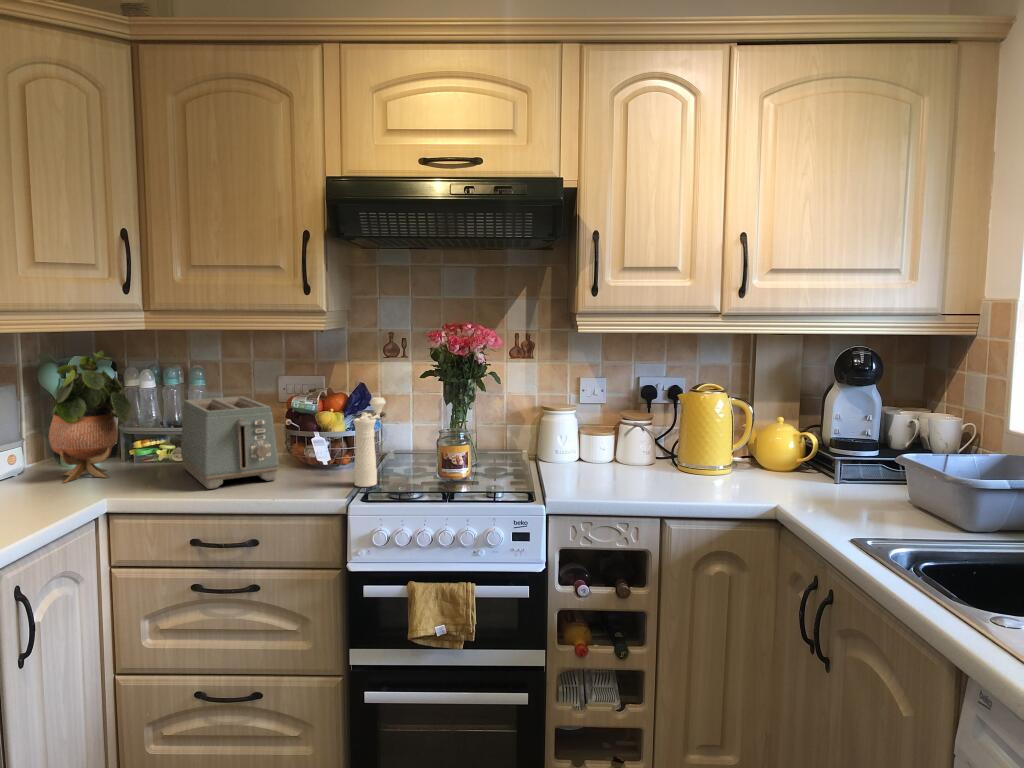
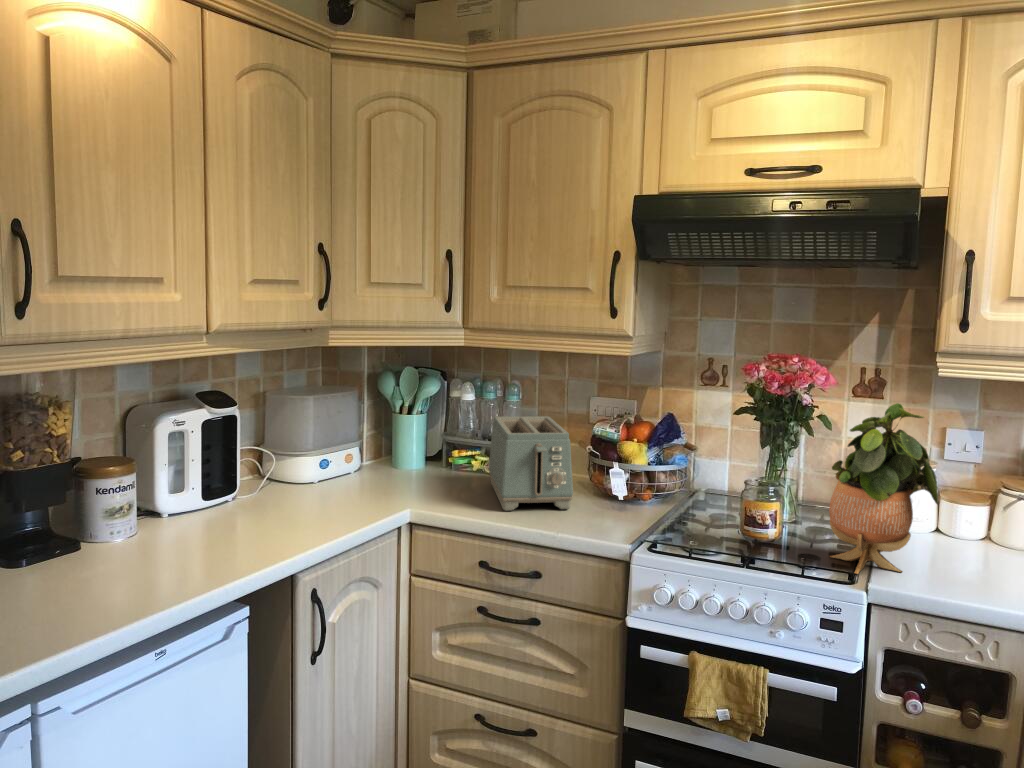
potted plant: present [49,351,131,482] -> present [829,403,938,574]
pepper mill: present [353,397,386,487] -> none [647,433,690,532]

